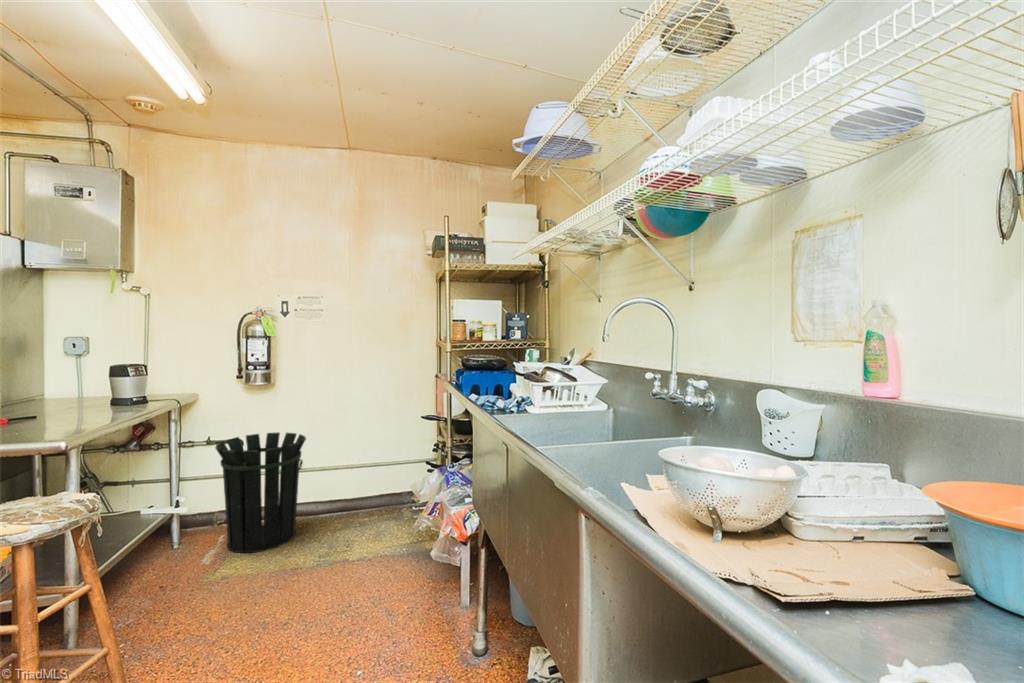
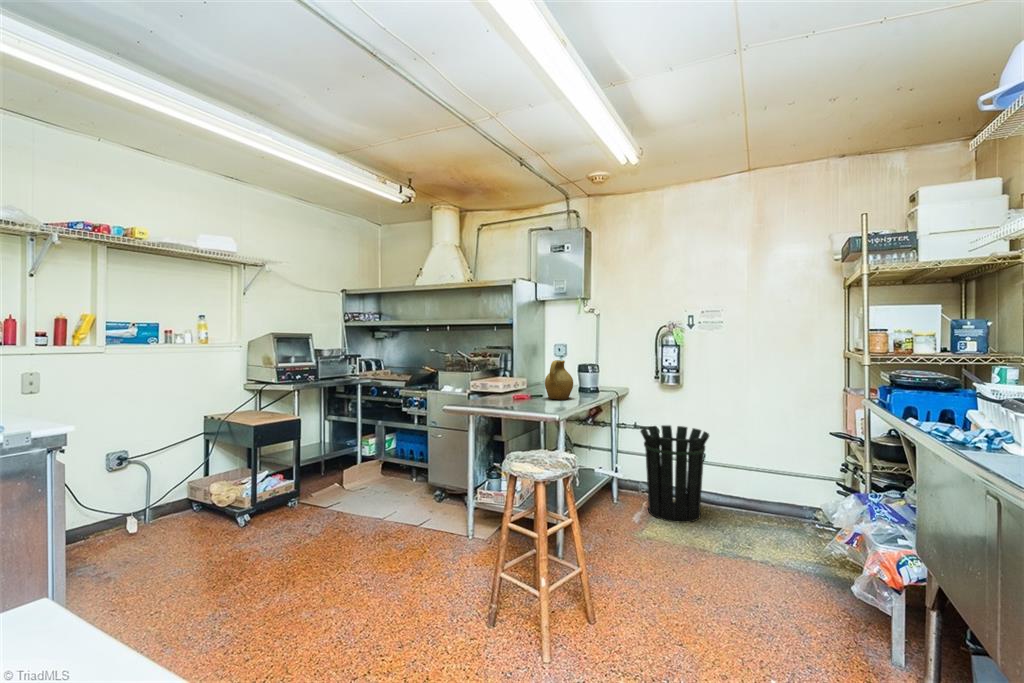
pitcher: none [31,358,95,421] -> present [545,360,573,400]

